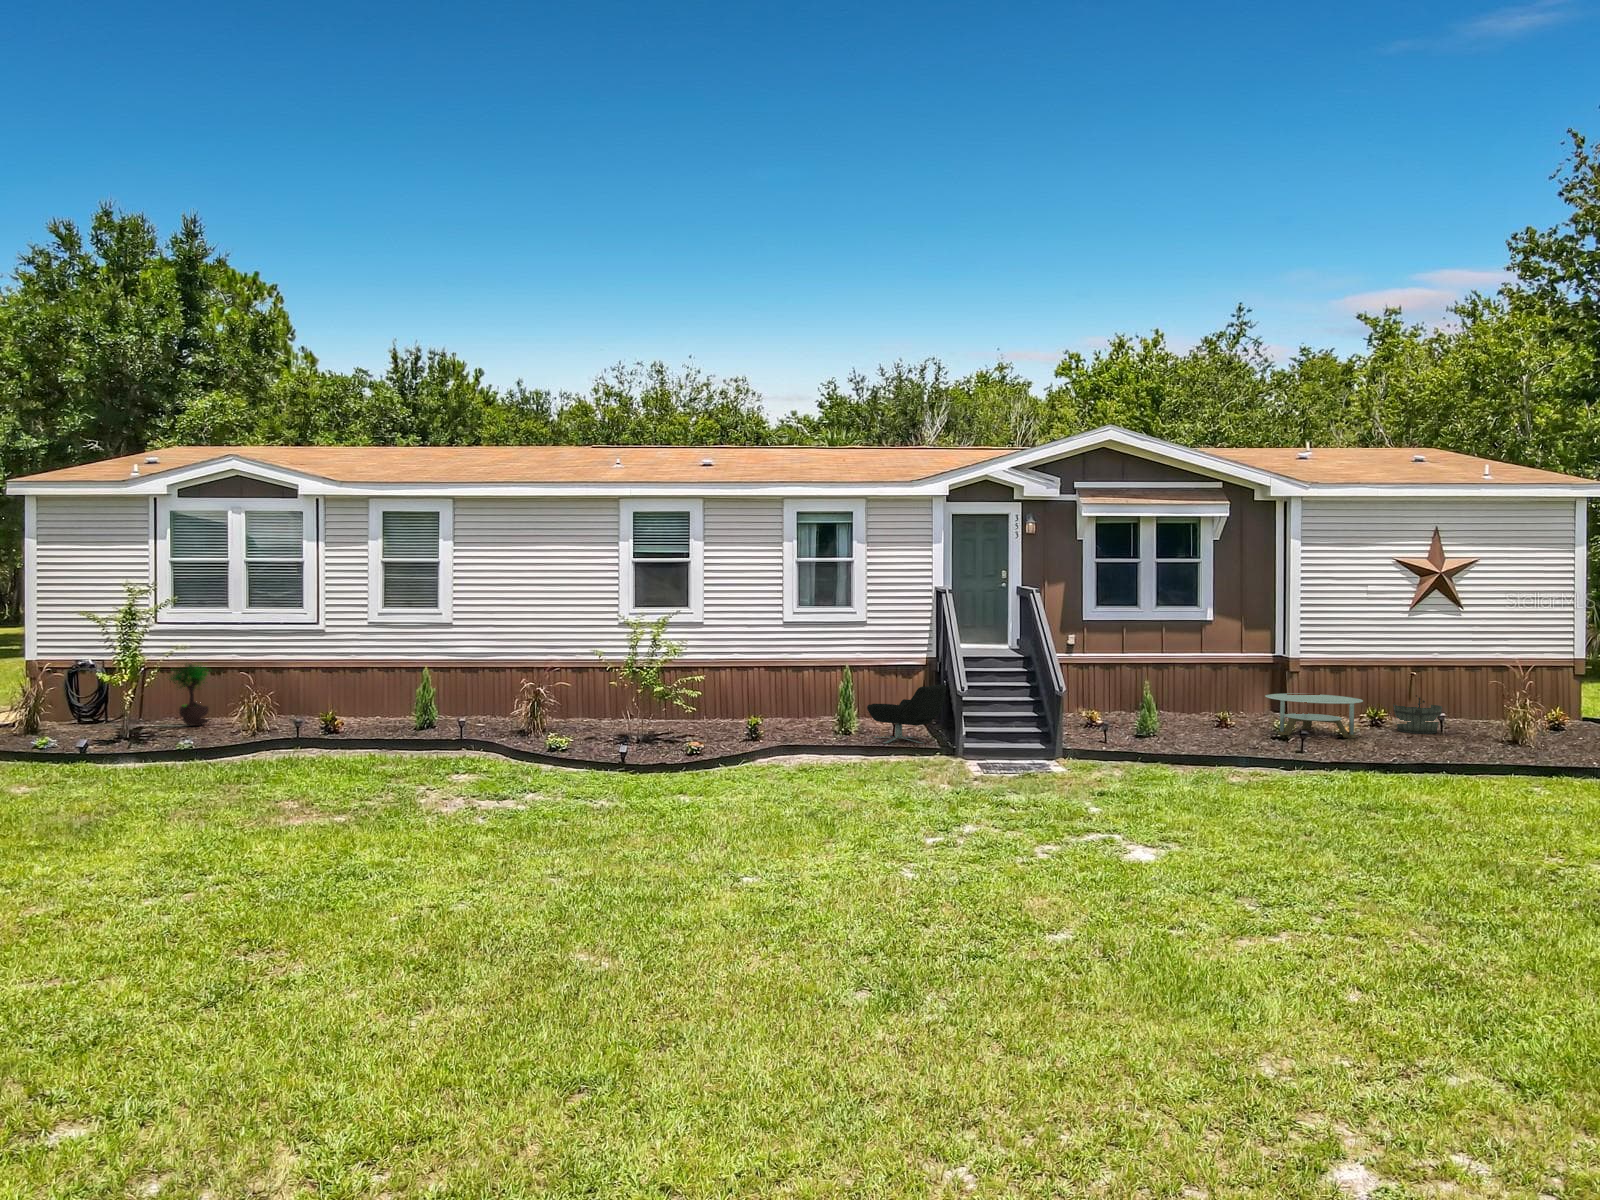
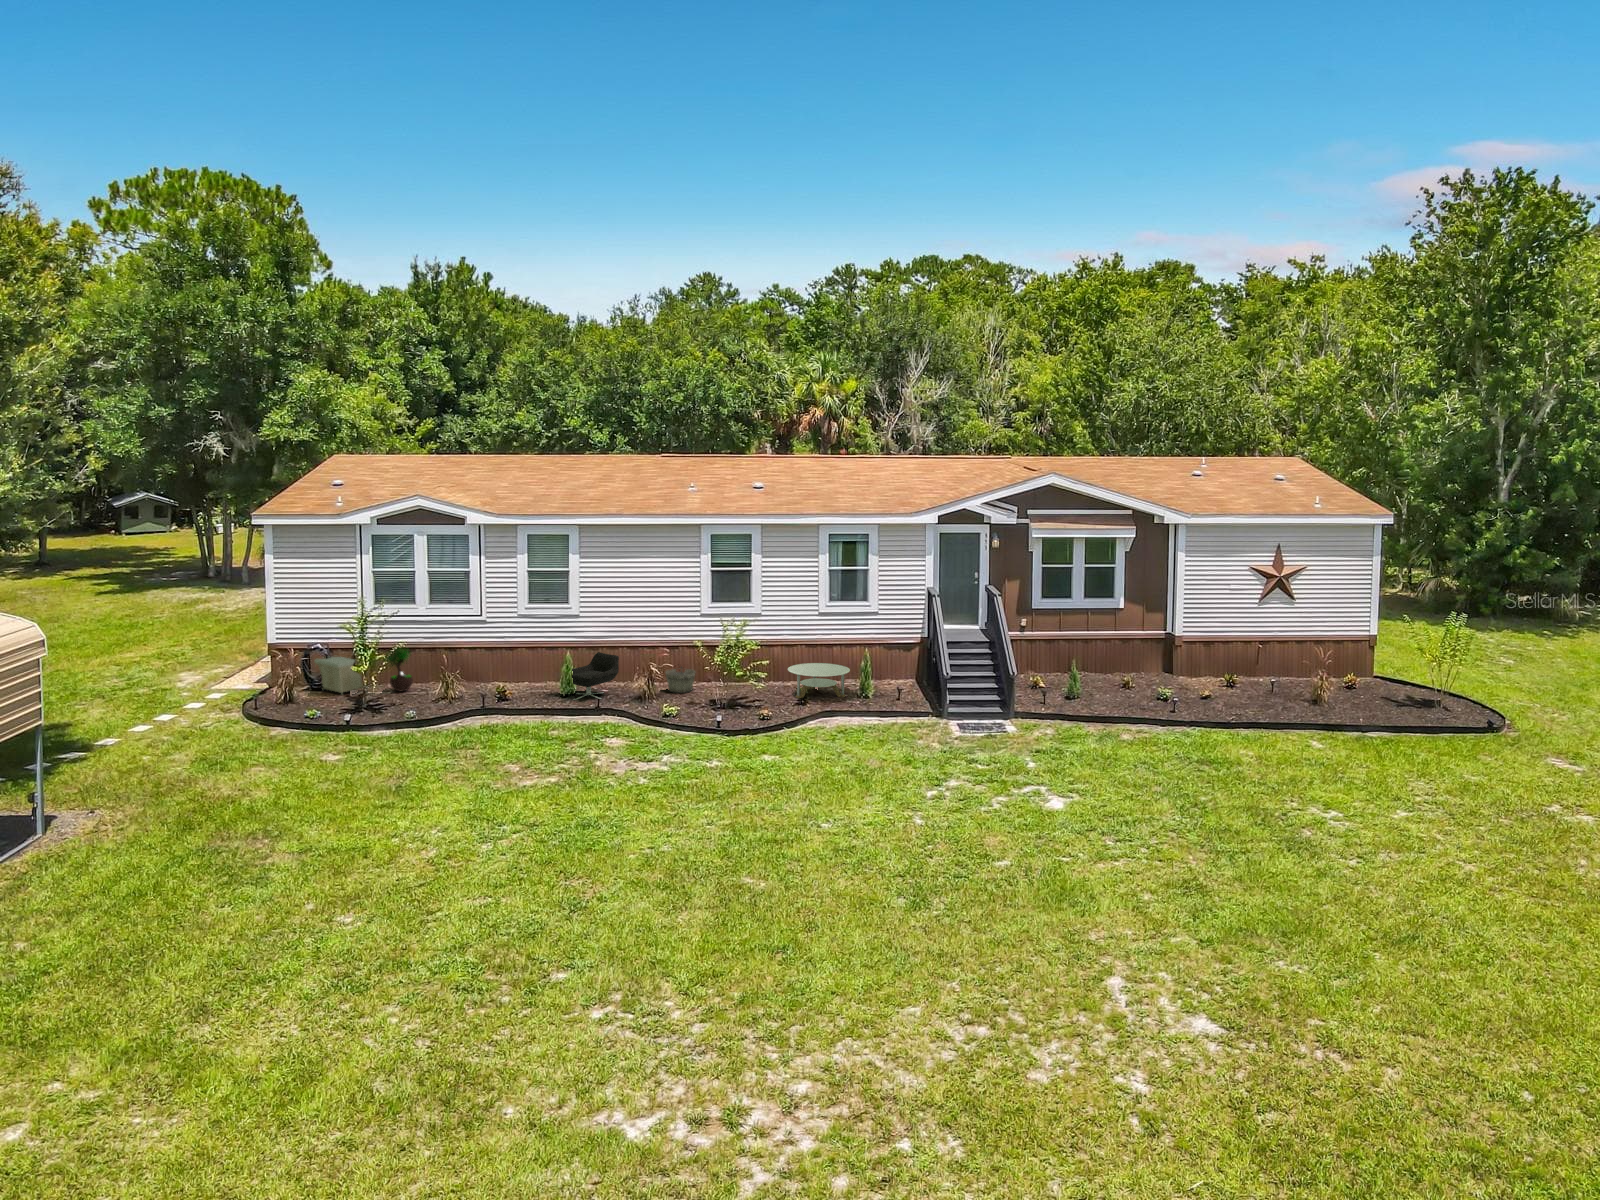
storage bench: none [79,678,141,729] -> present [314,657,362,694]
lounge chair: present [867,684,946,743] -> present [572,652,619,700]
round table: present [1265,694,1363,738] -> present [788,663,850,698]
wooden bucket: present [1393,695,1442,734] -> present [665,667,695,693]

